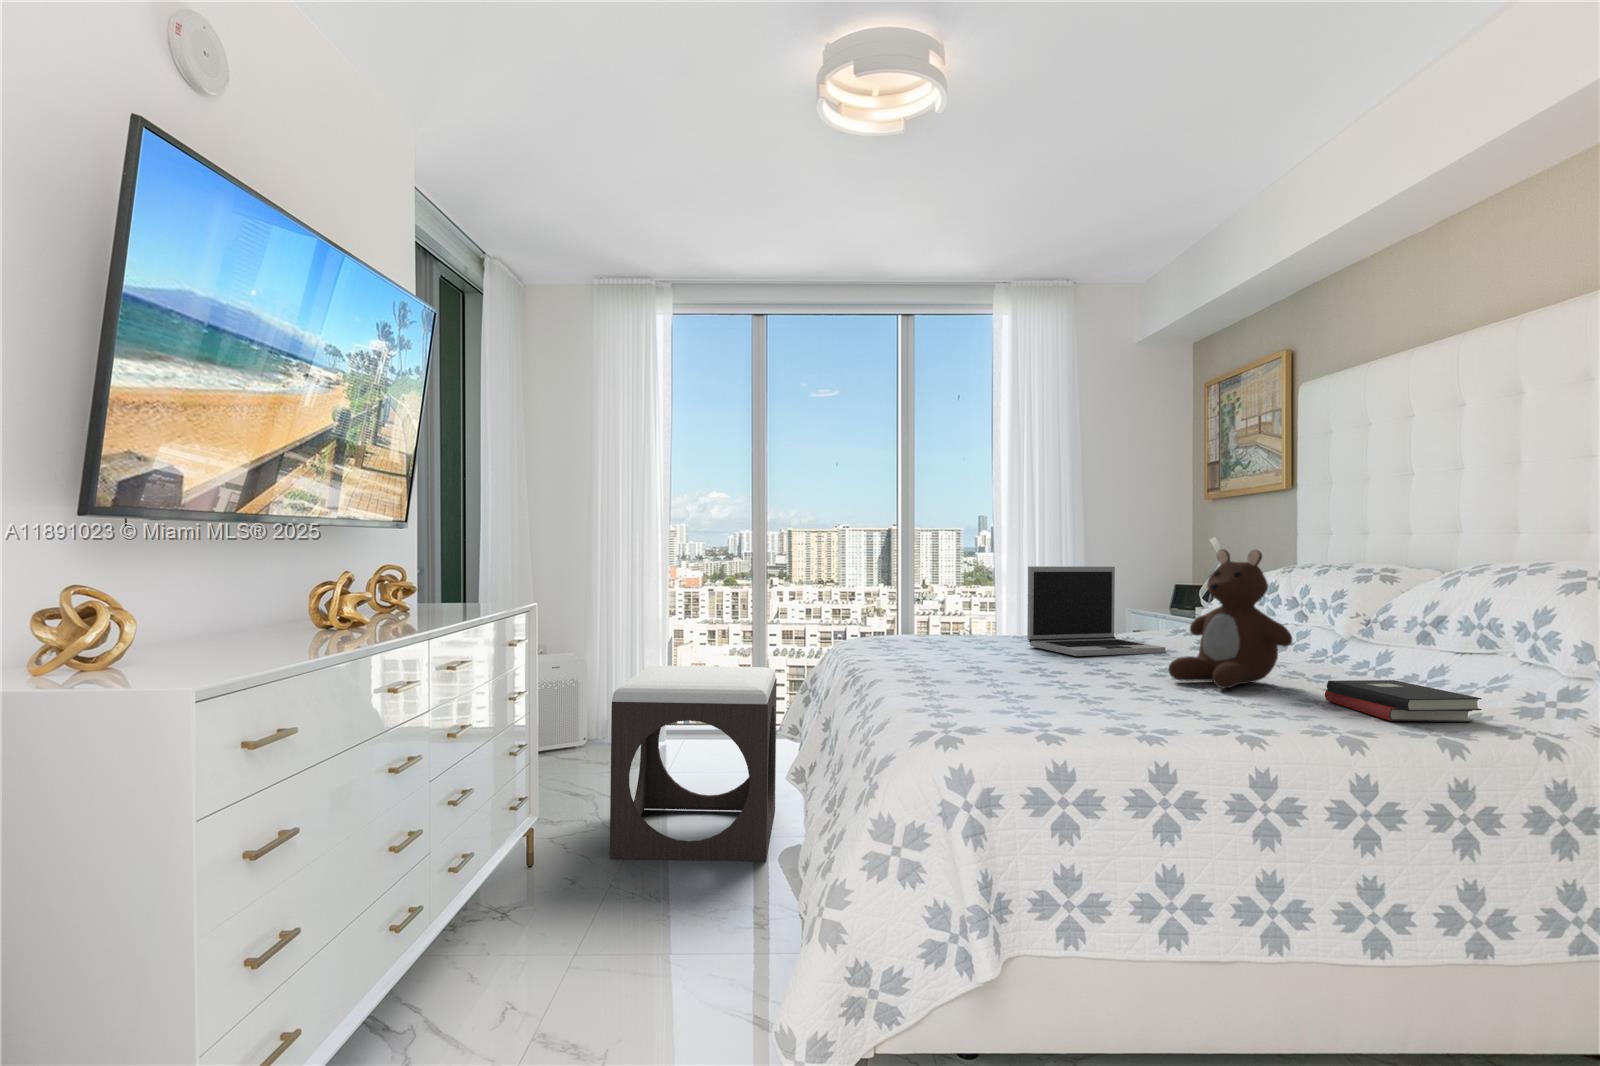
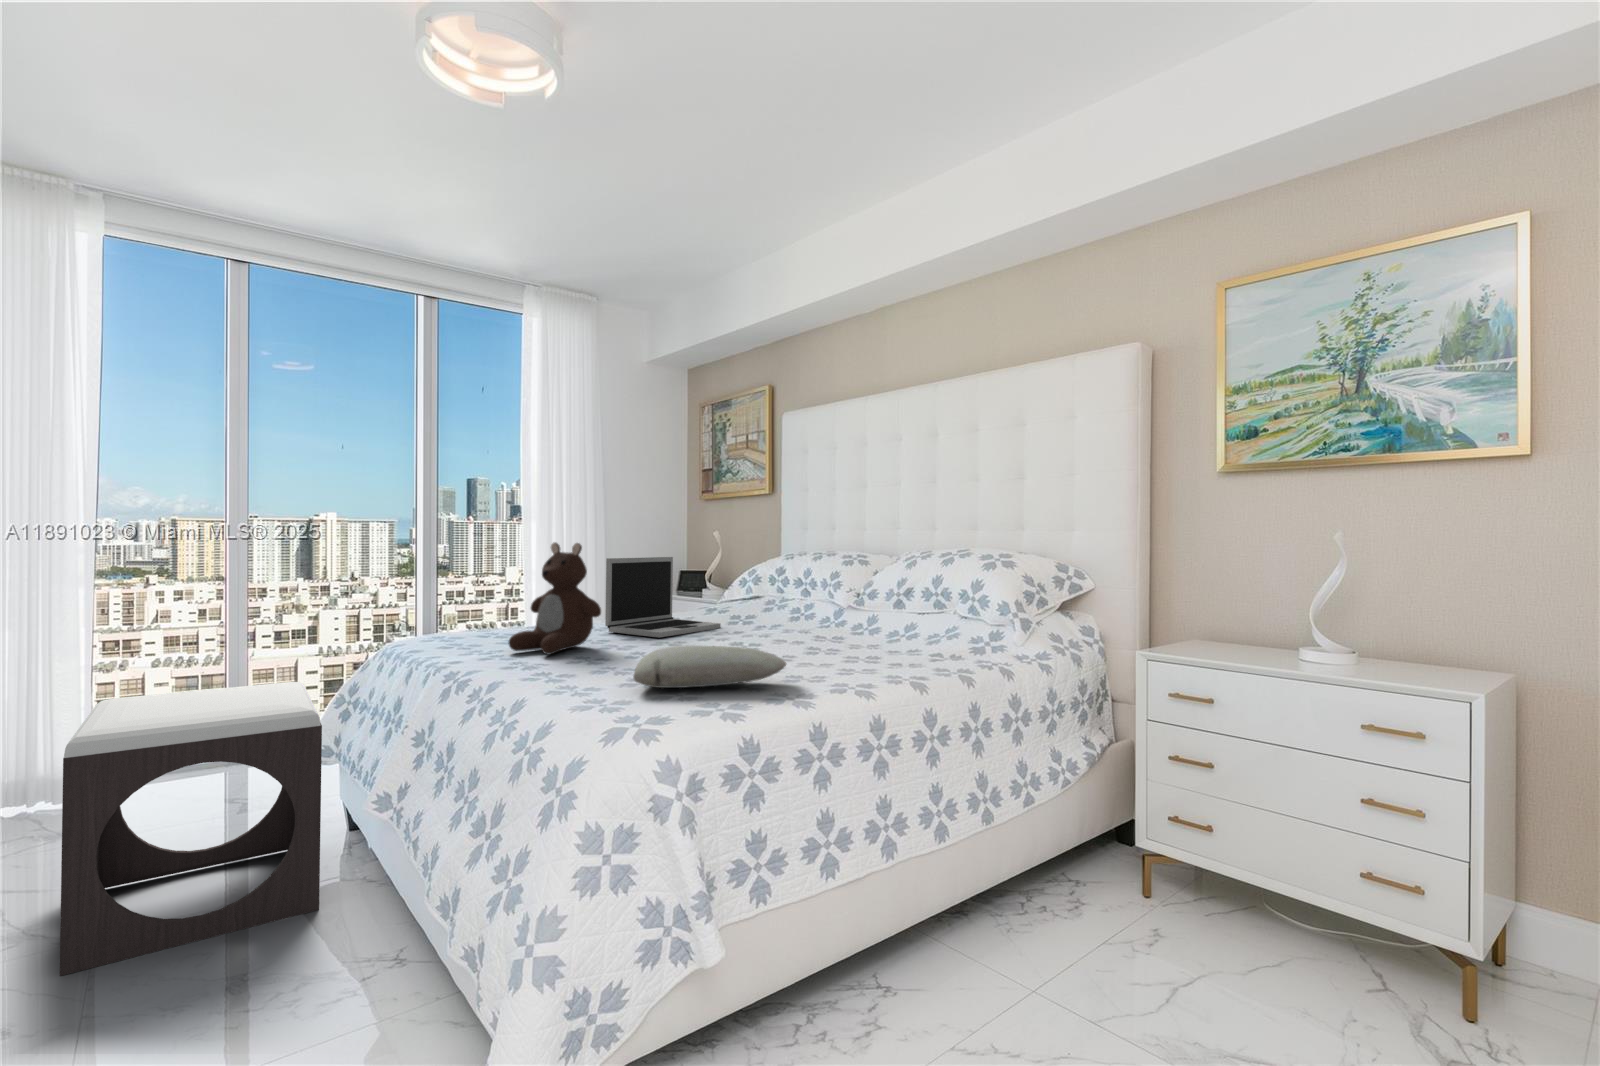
teddy bear: present [1168,549,1292,688] -> present [508,542,601,654]
pillow: none [977,660,1157,706] -> present [633,645,786,688]
hardback book: present [1325,680,1482,722] -> none [870,636,966,666]

